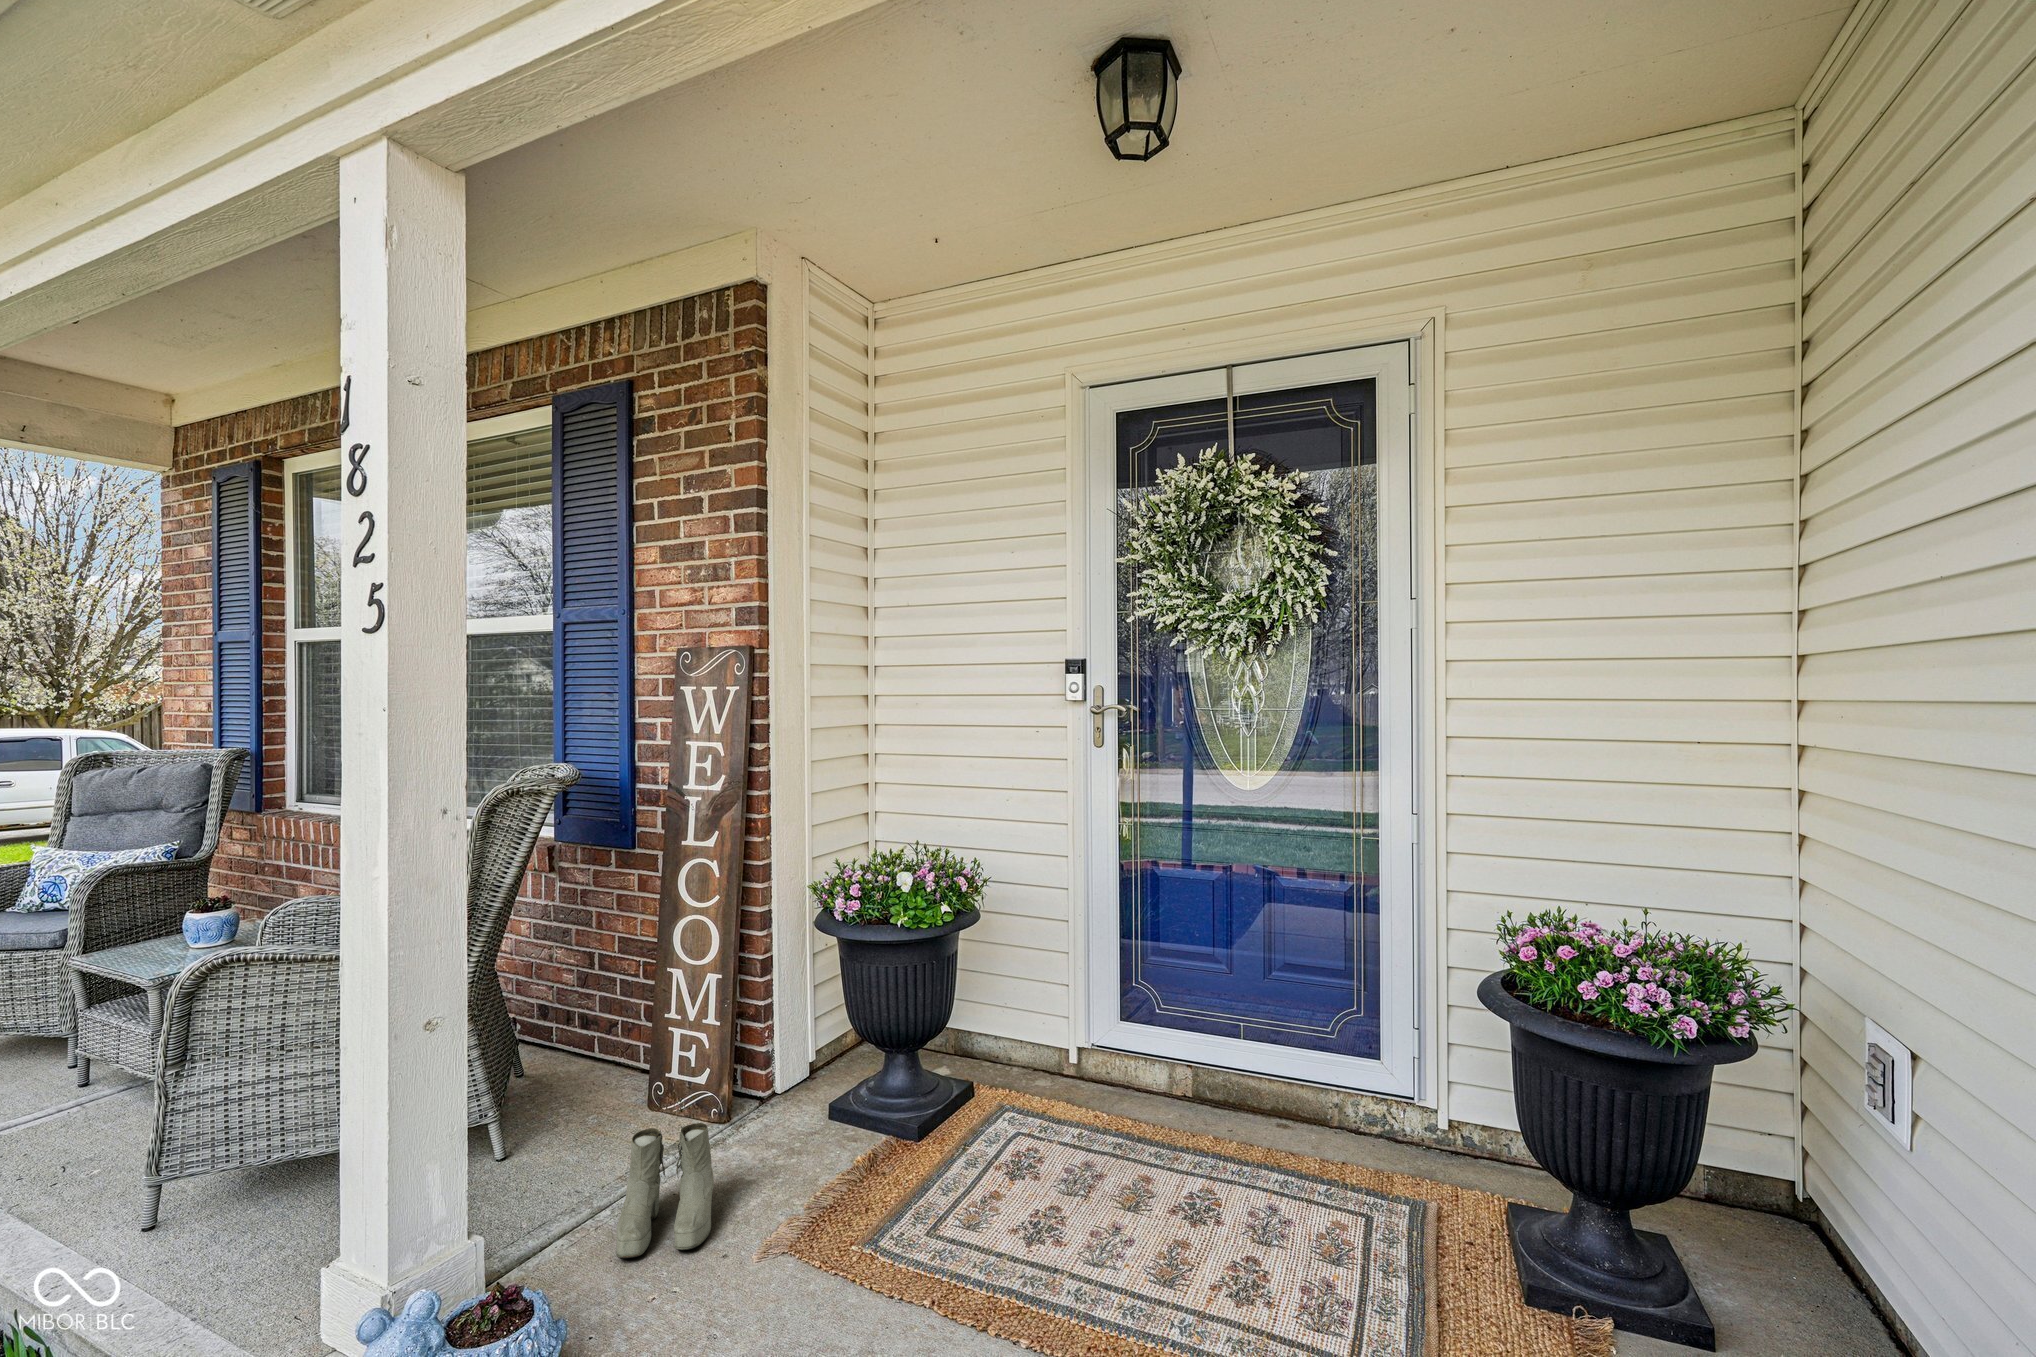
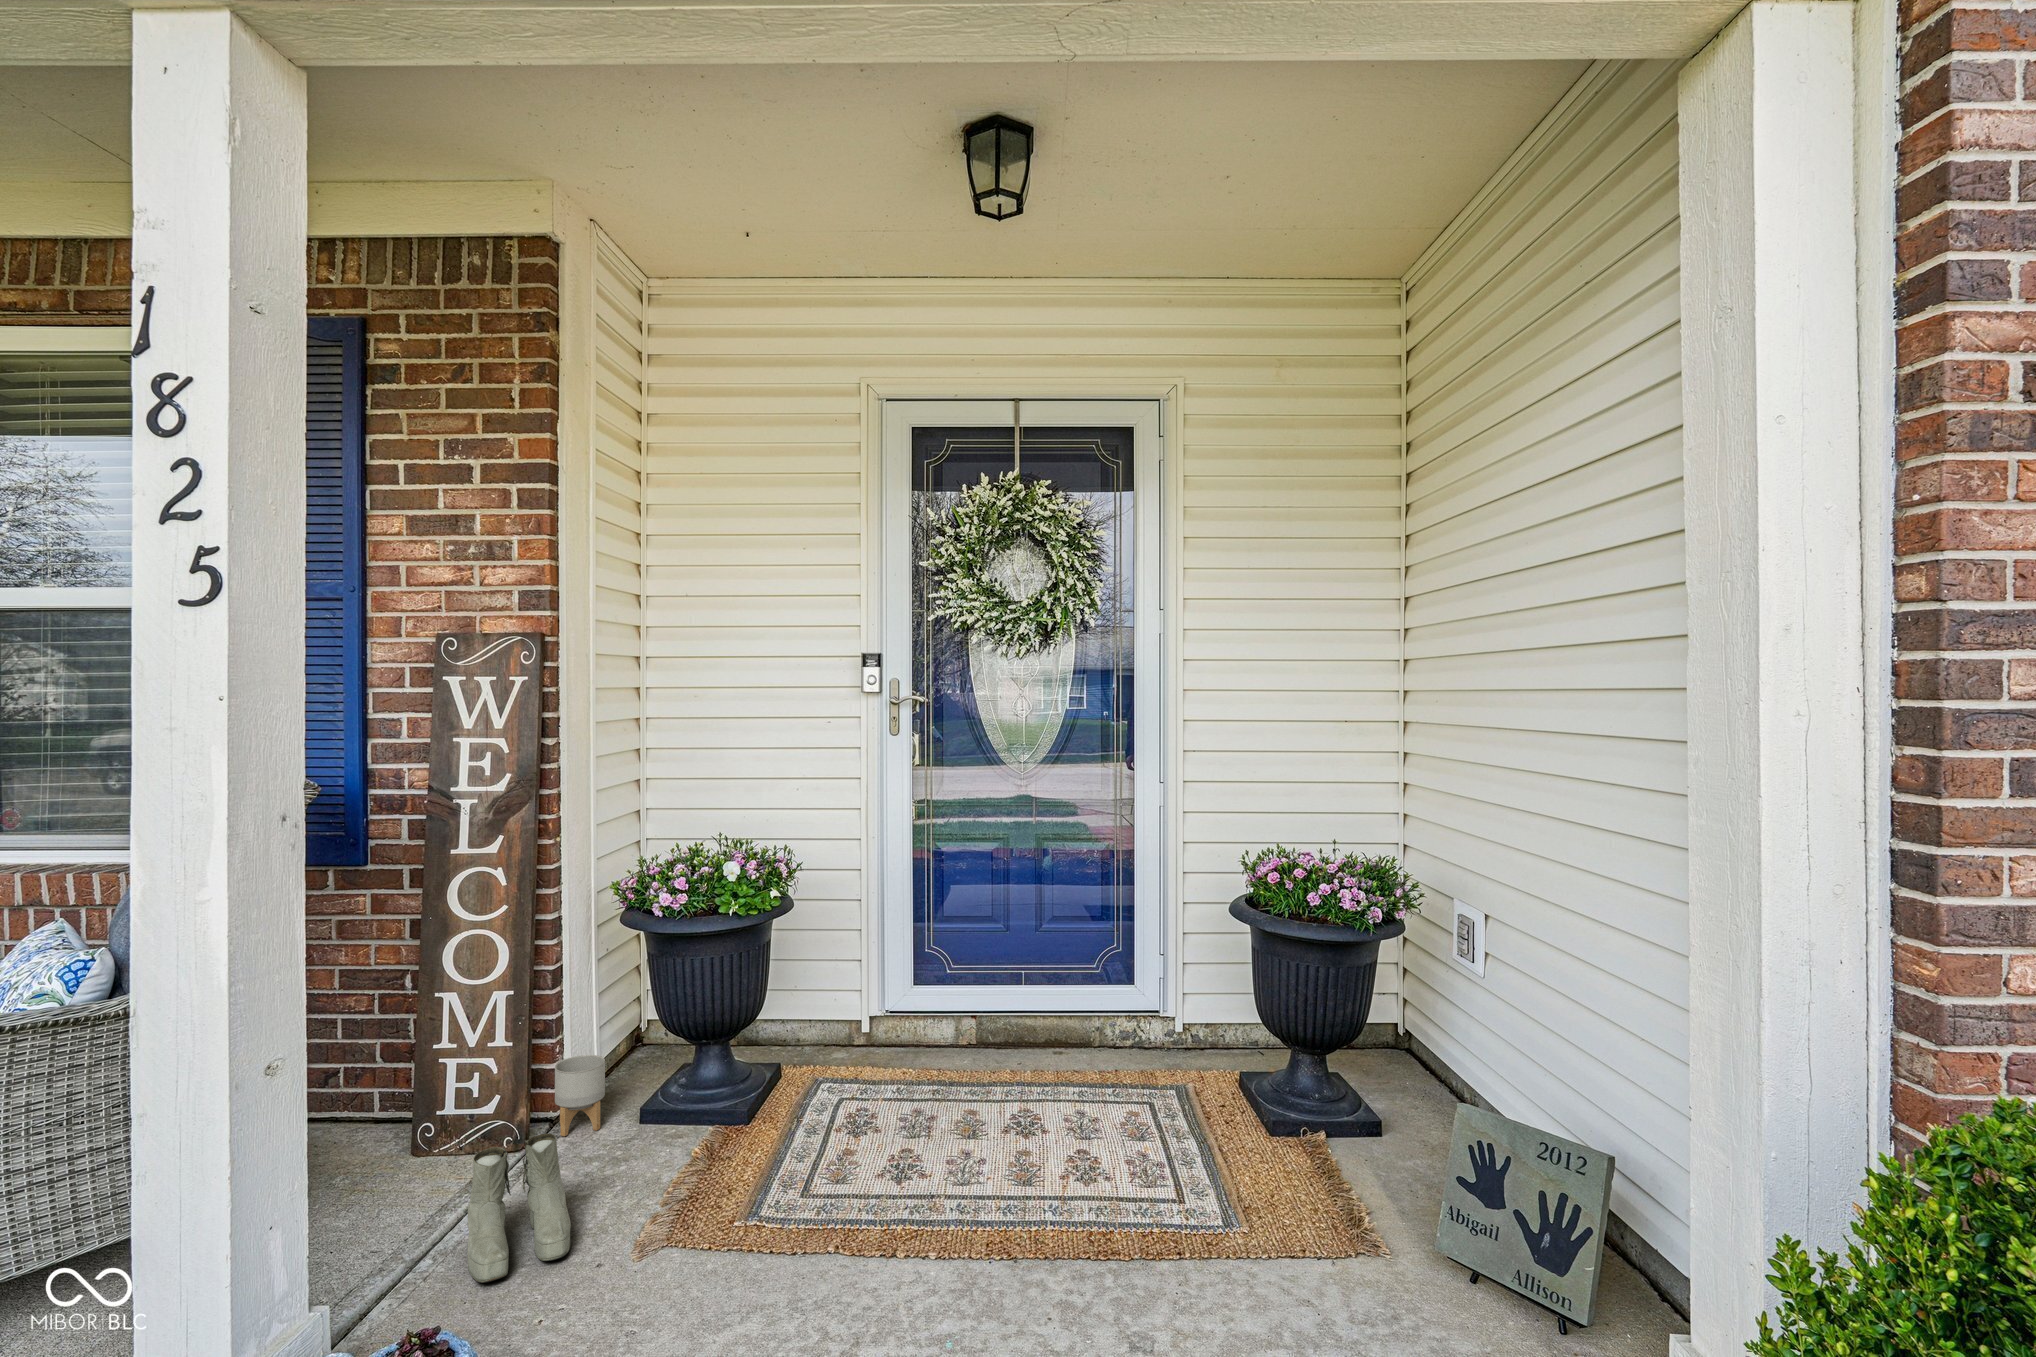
planter: none [760,1047,804,1123] -> present [555,1055,605,1136]

